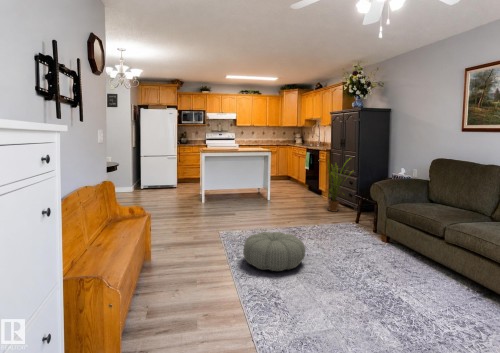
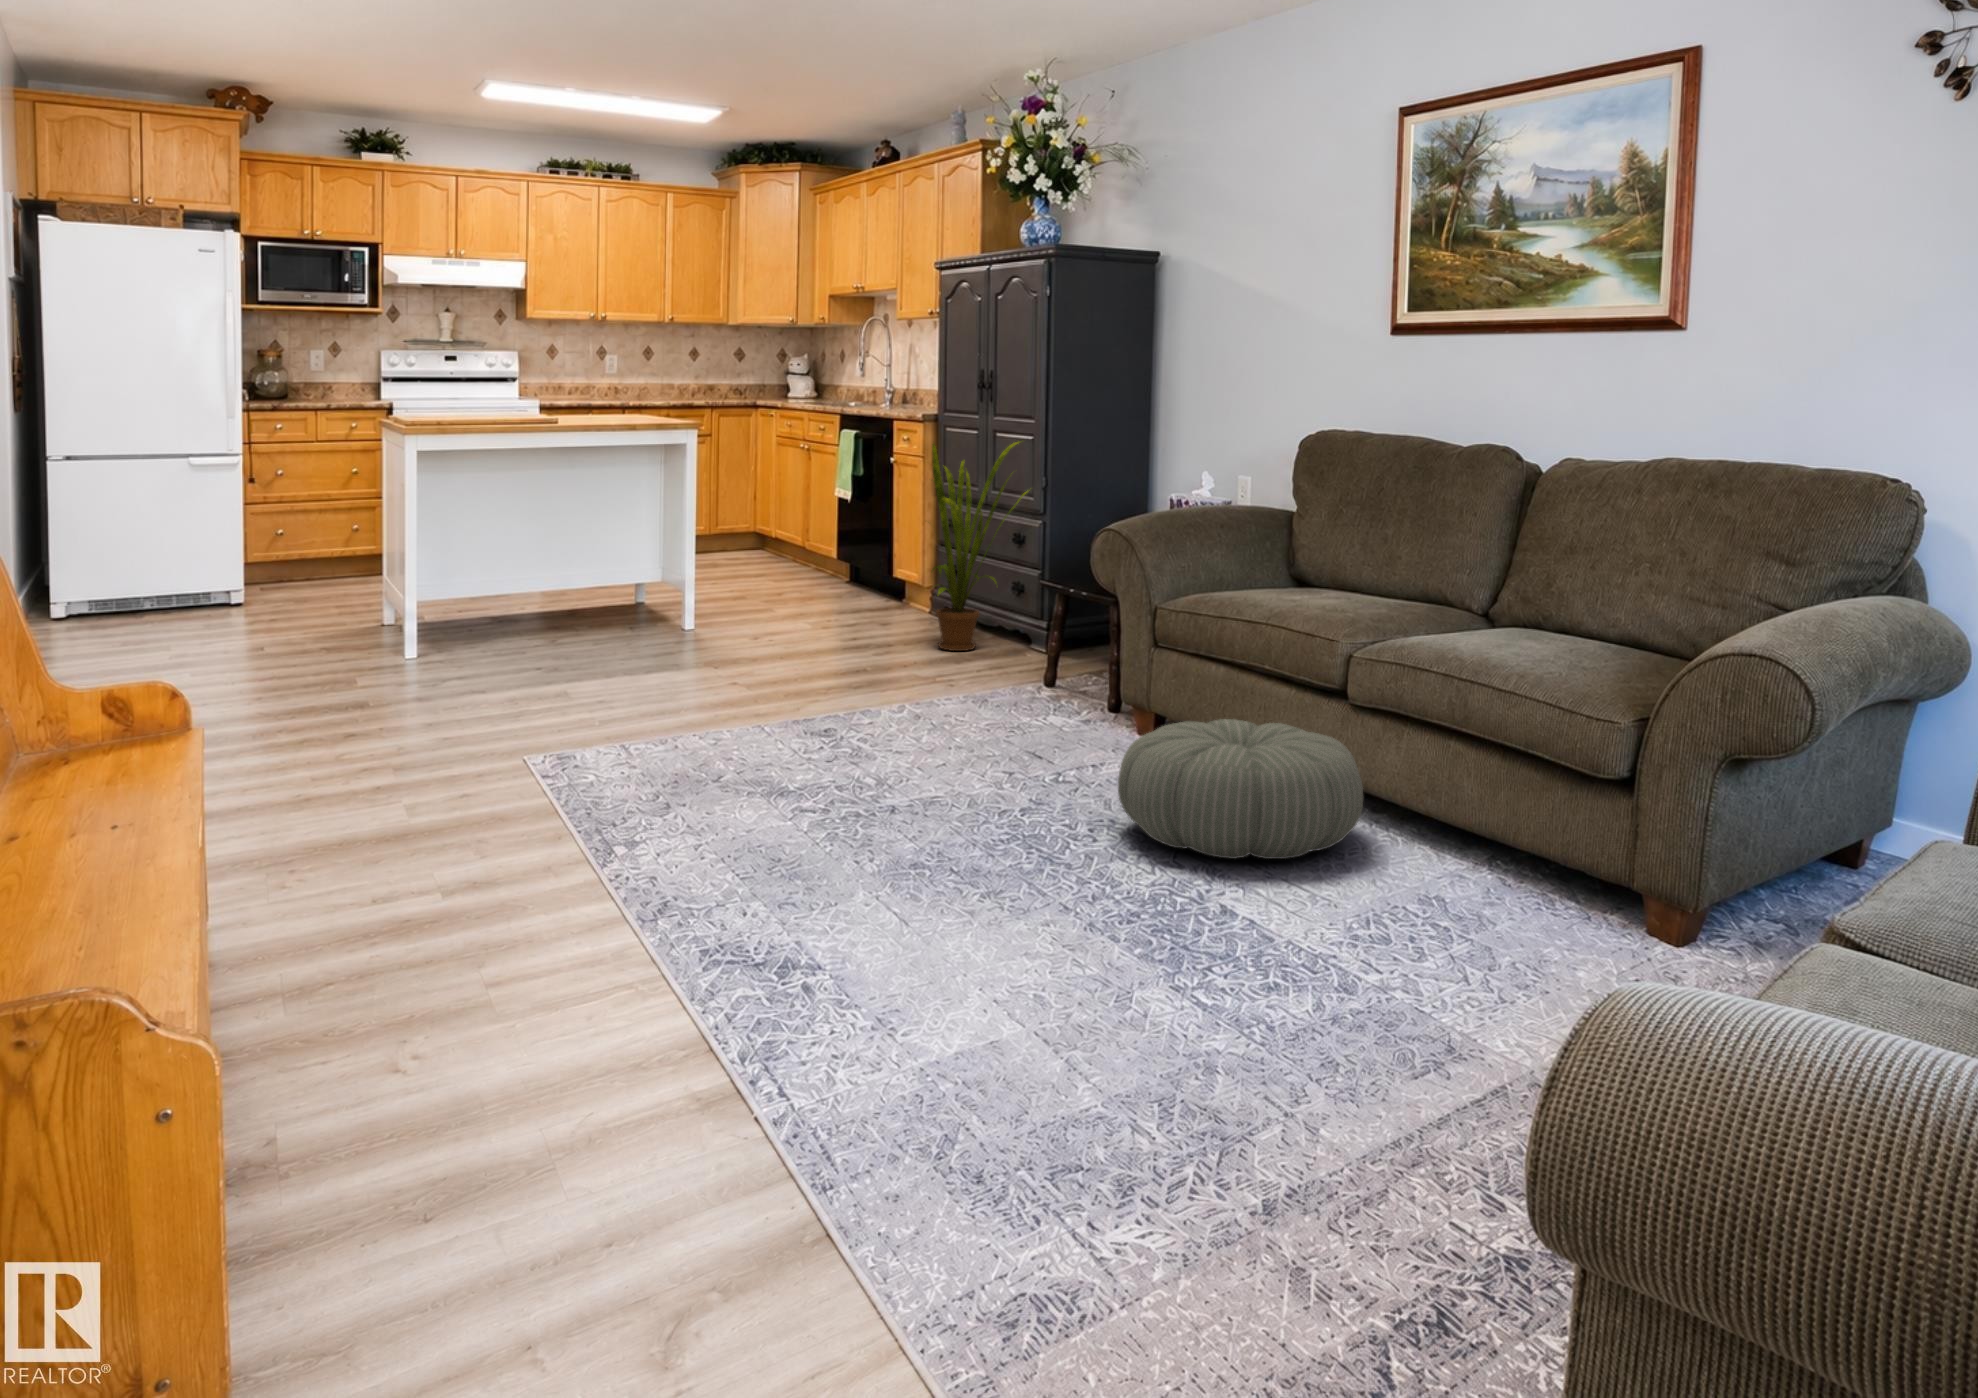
pouf: present [243,232,305,271] -> present [1118,719,1363,859]

